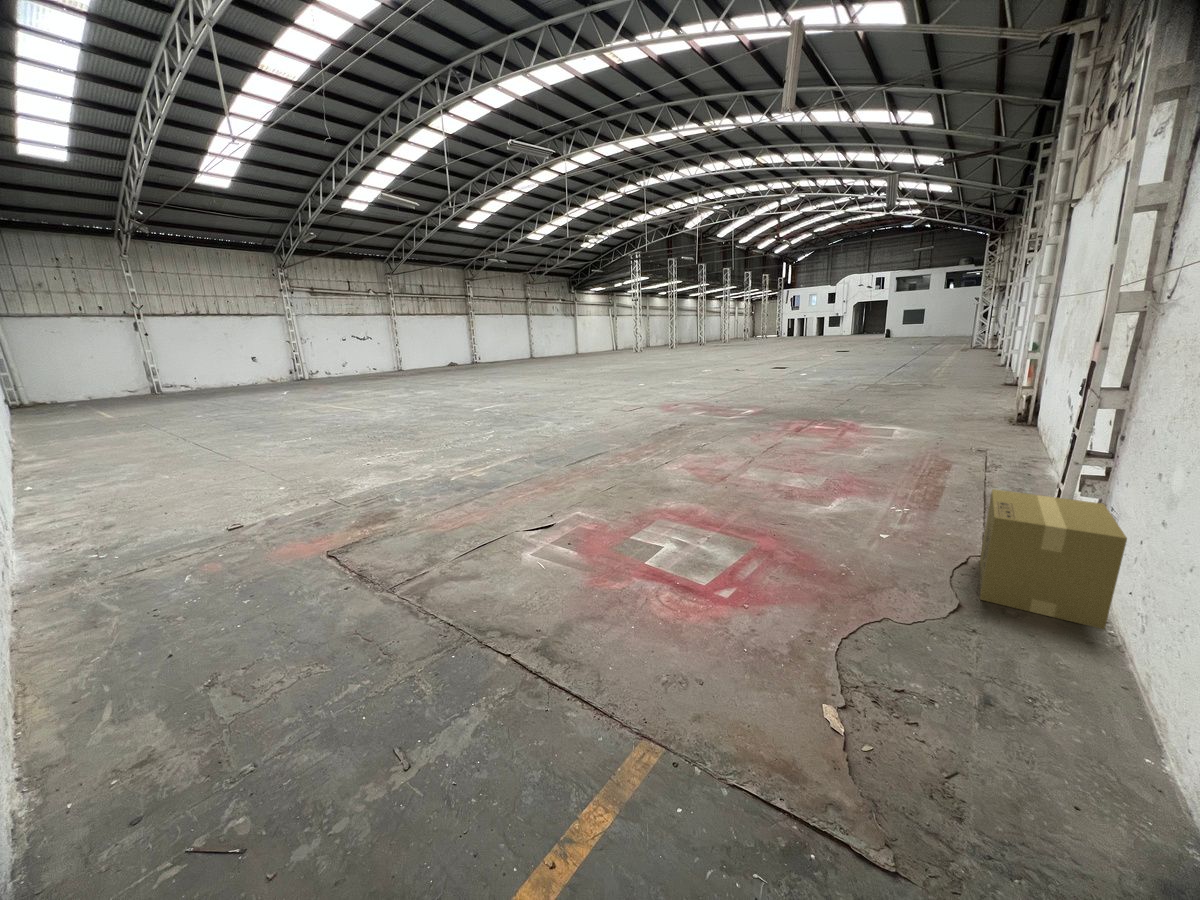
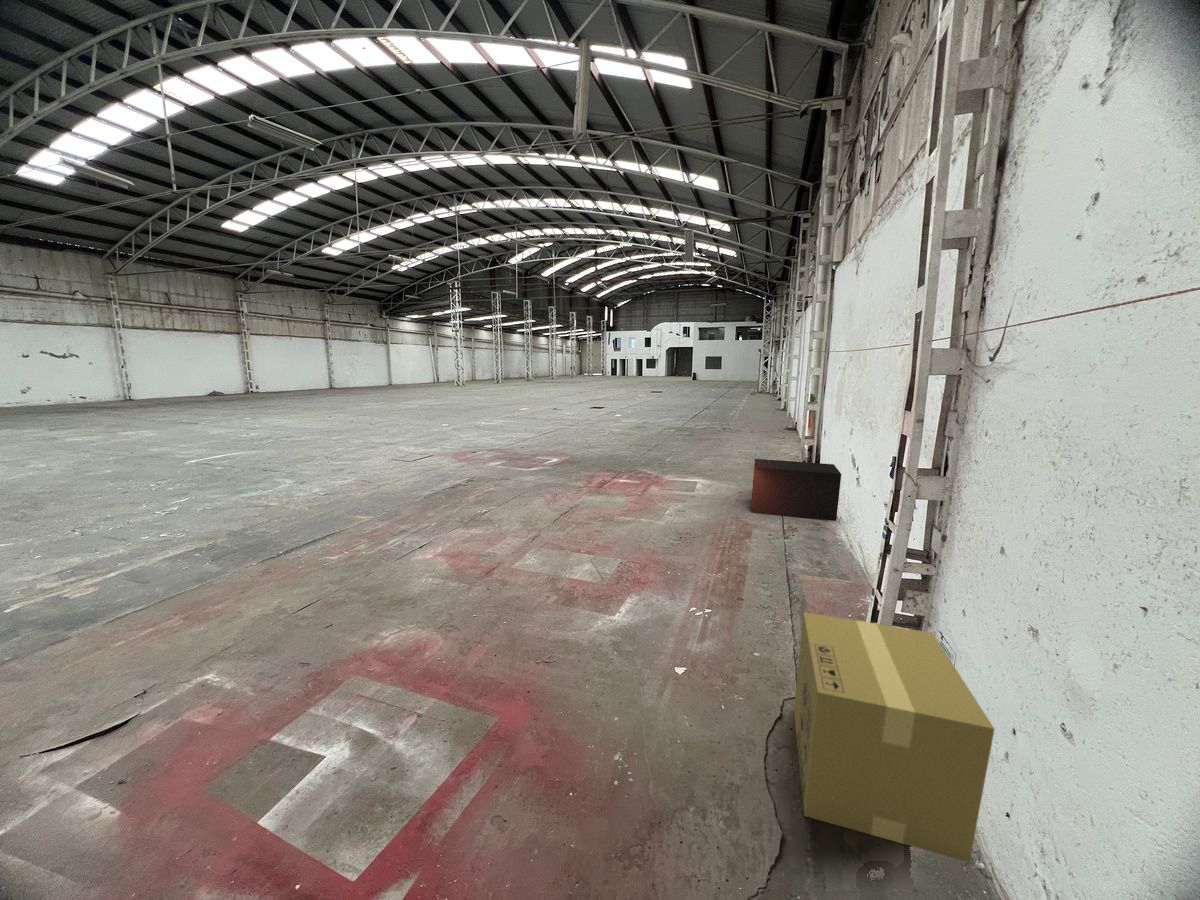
storage cabinet: none [954,405,1059,463] -> present [751,459,841,521]

